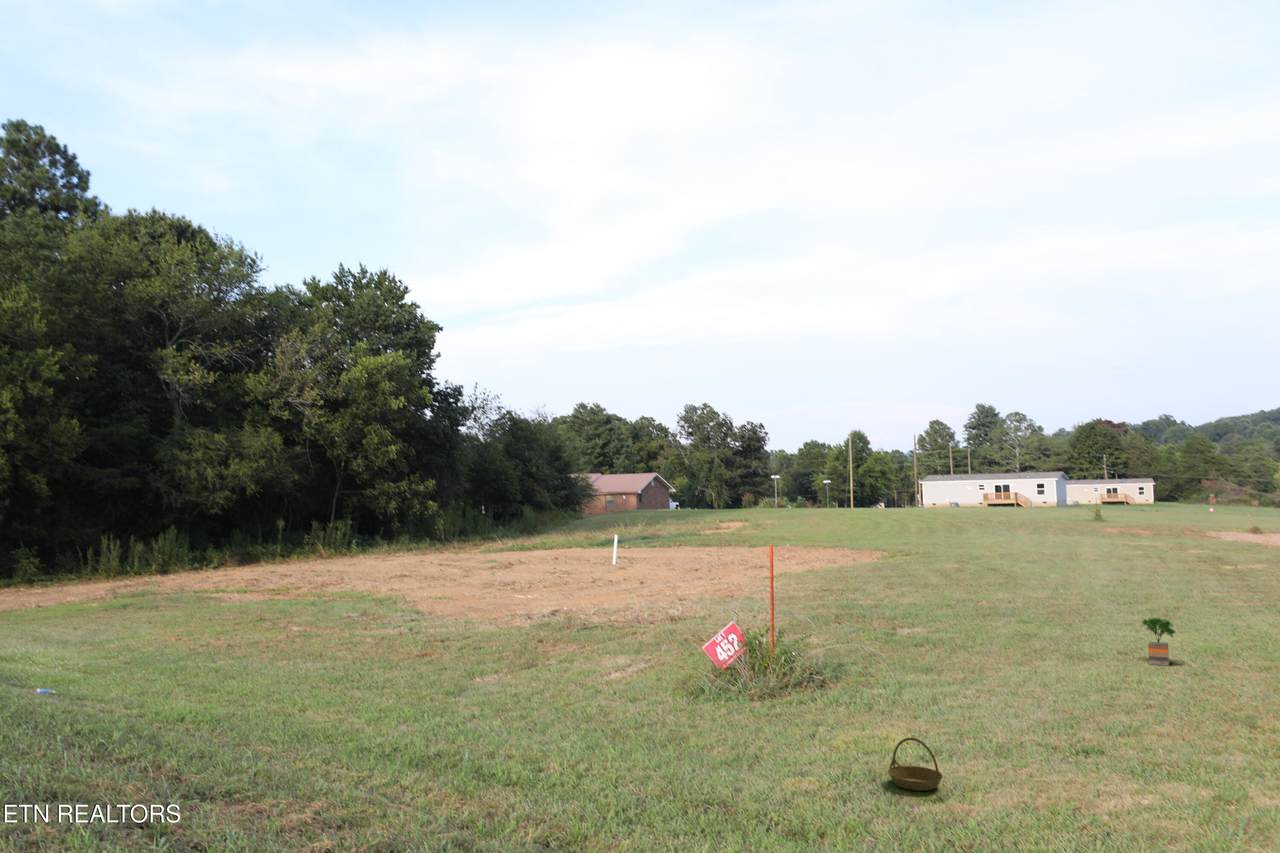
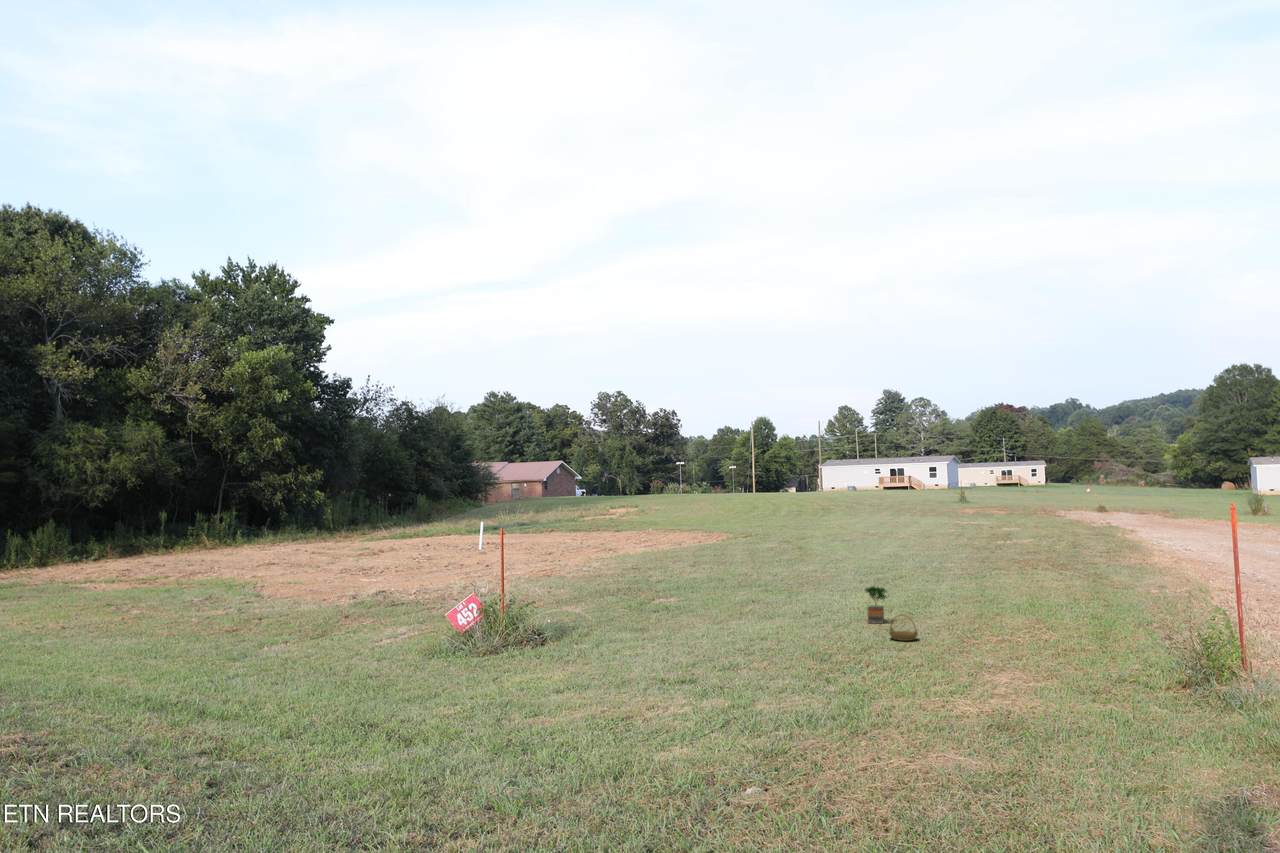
basket: present [888,738,943,791] -> present [889,614,918,641]

